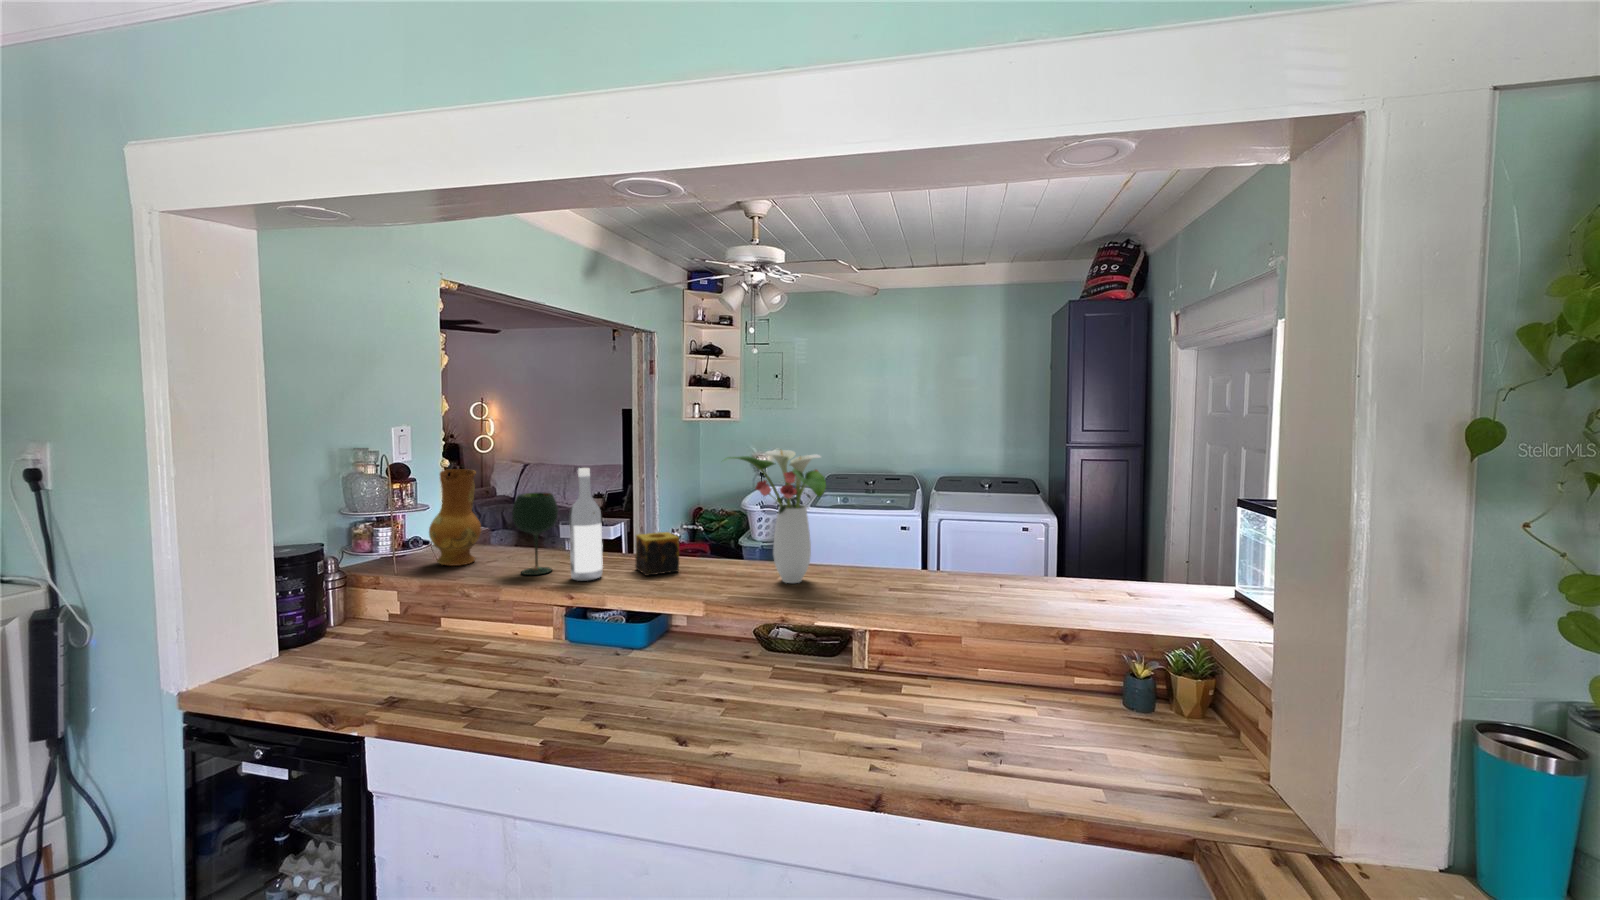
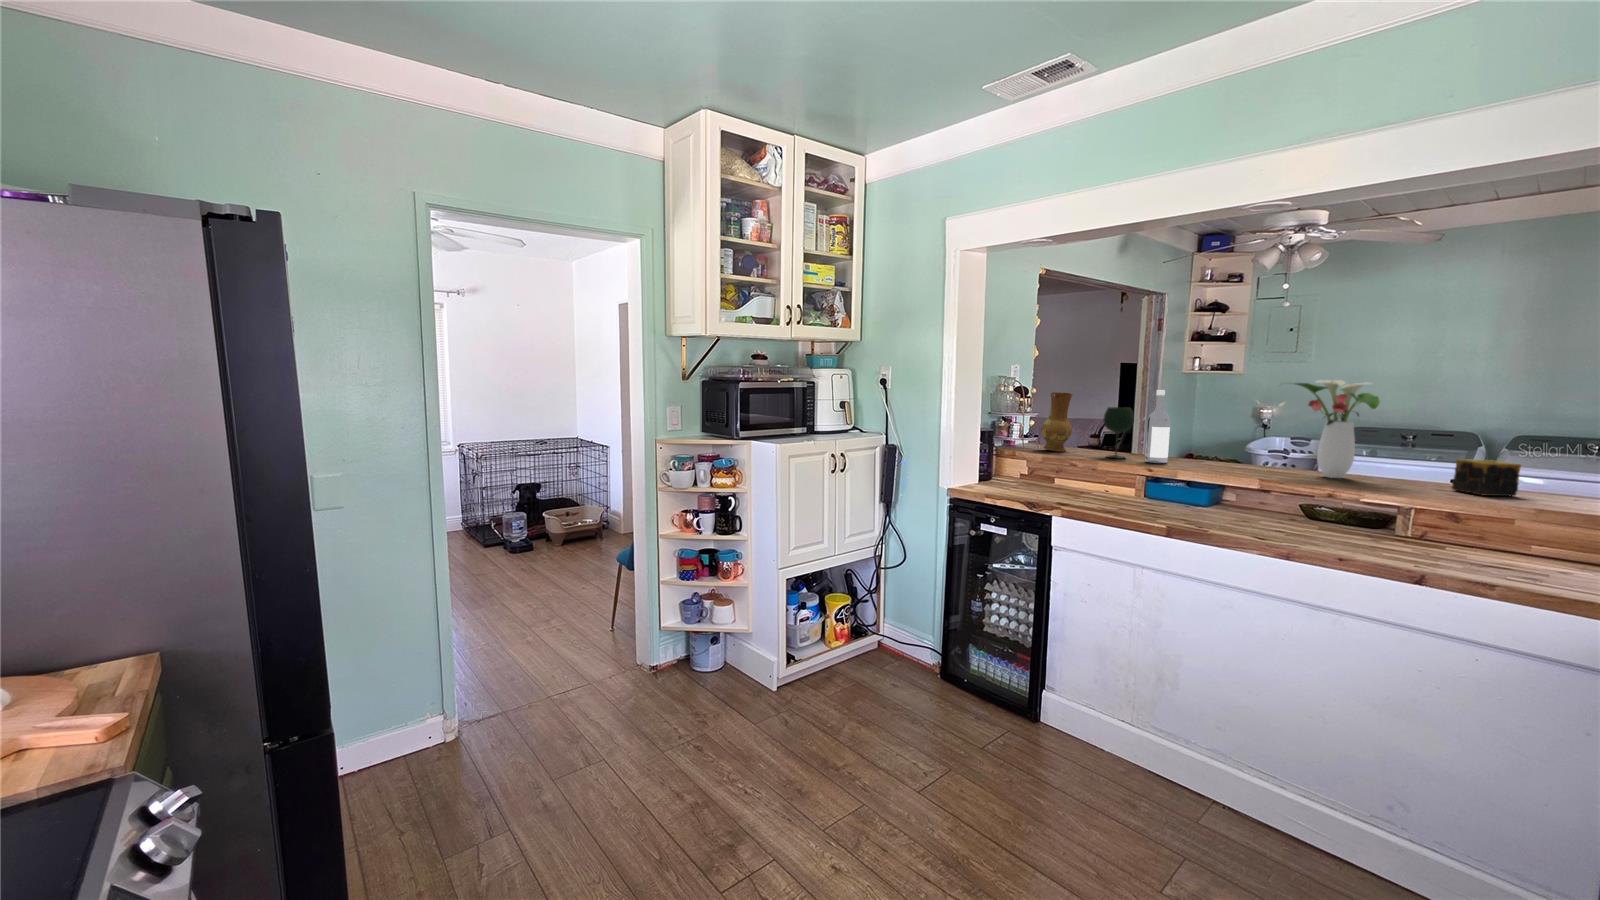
candle: present [635,532,679,576] -> present [1452,459,1521,496]

